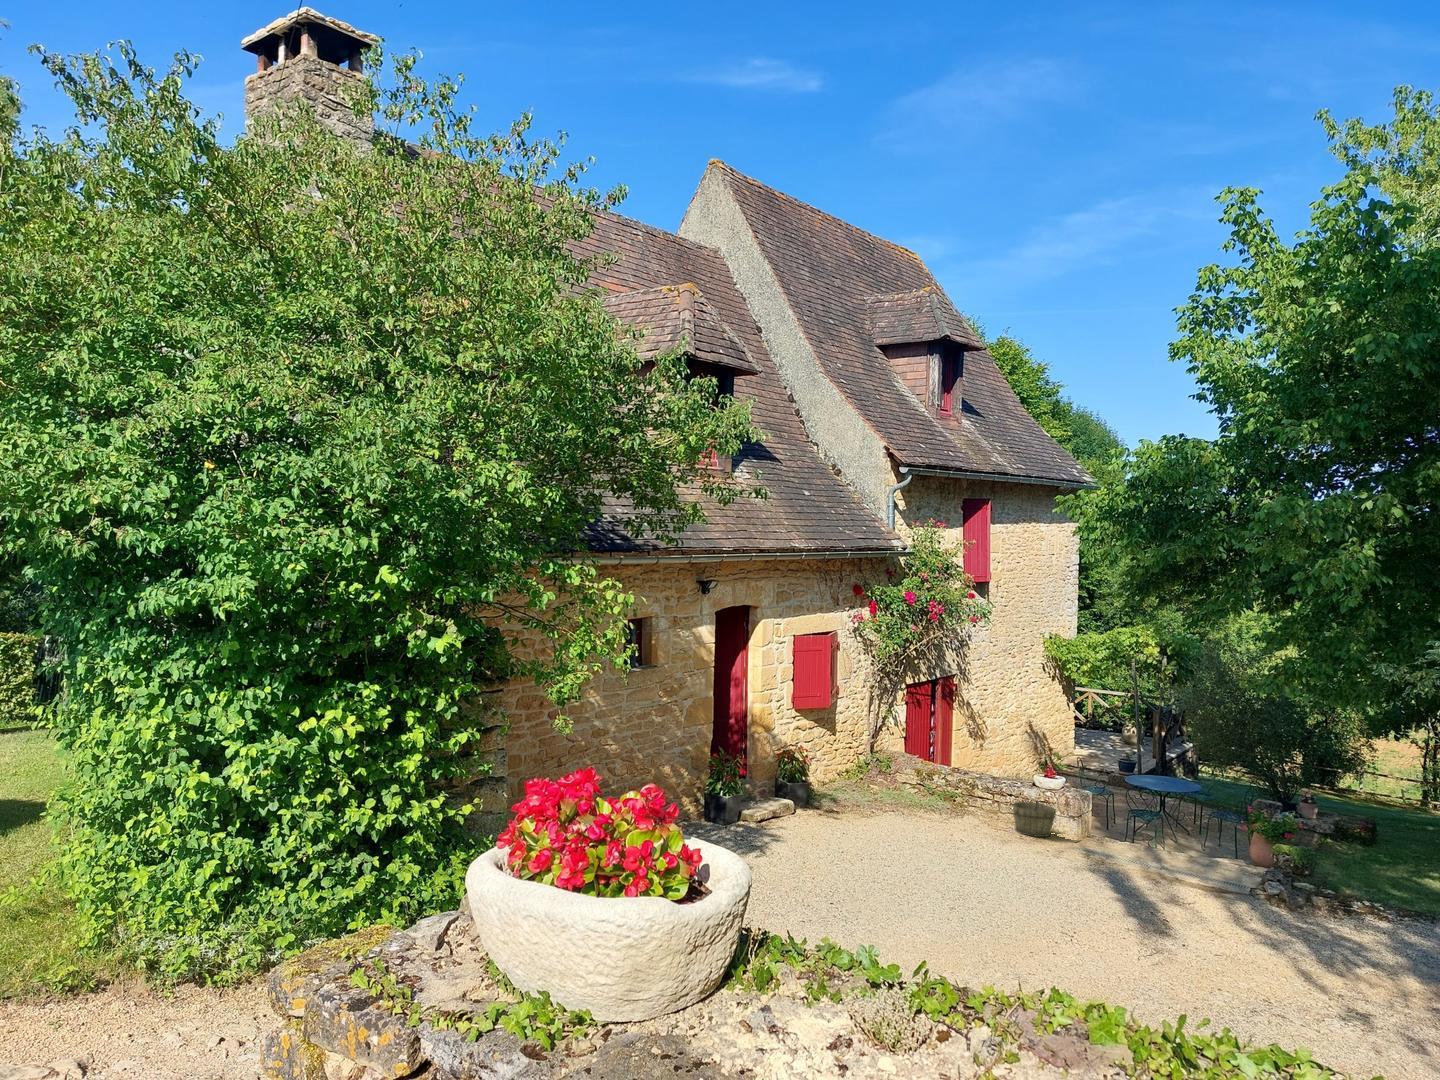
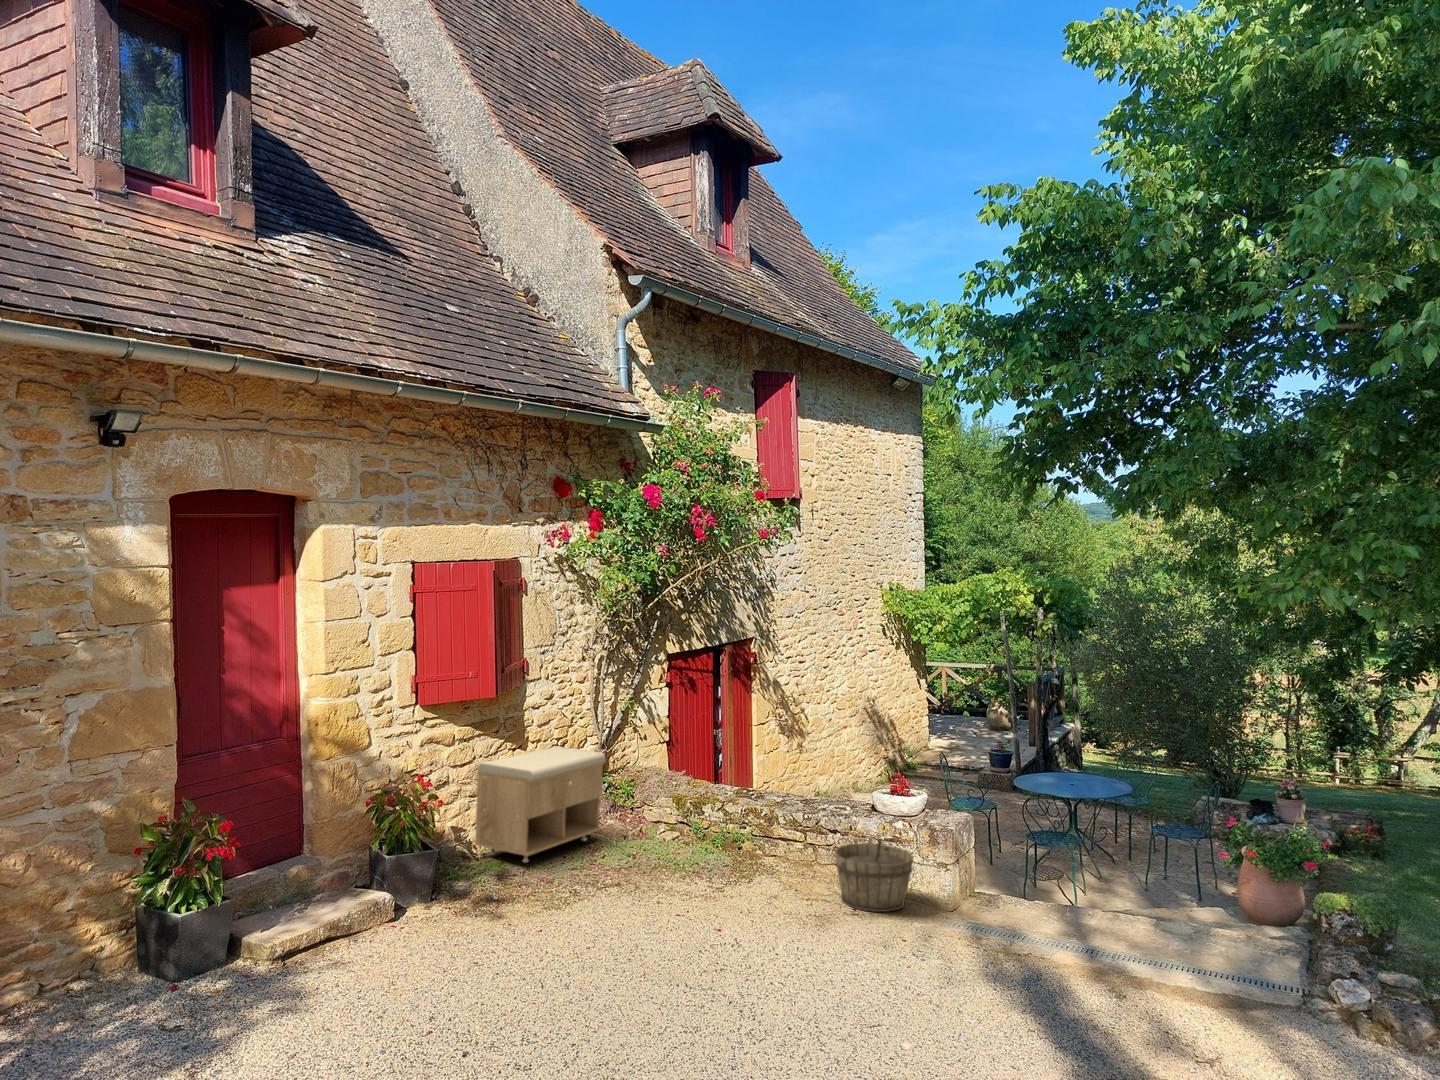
storage bench: none [813,736,880,797] -> present [475,747,605,862]

